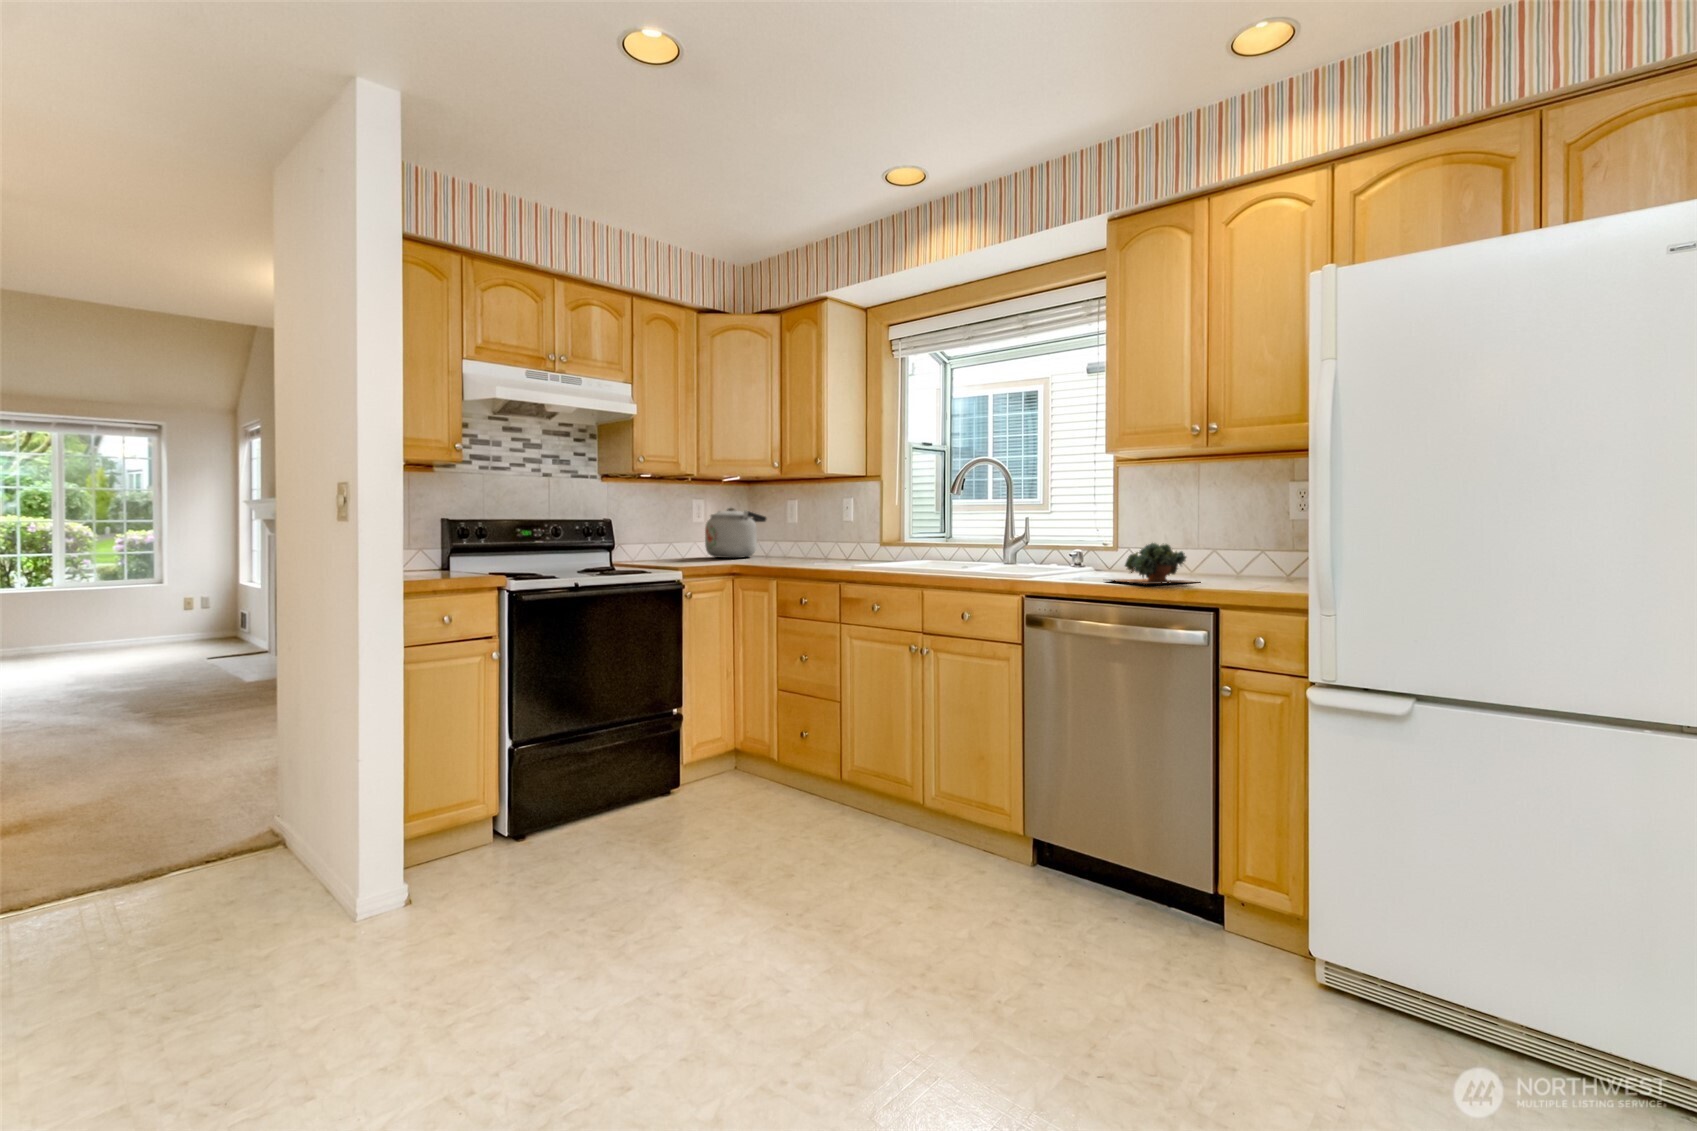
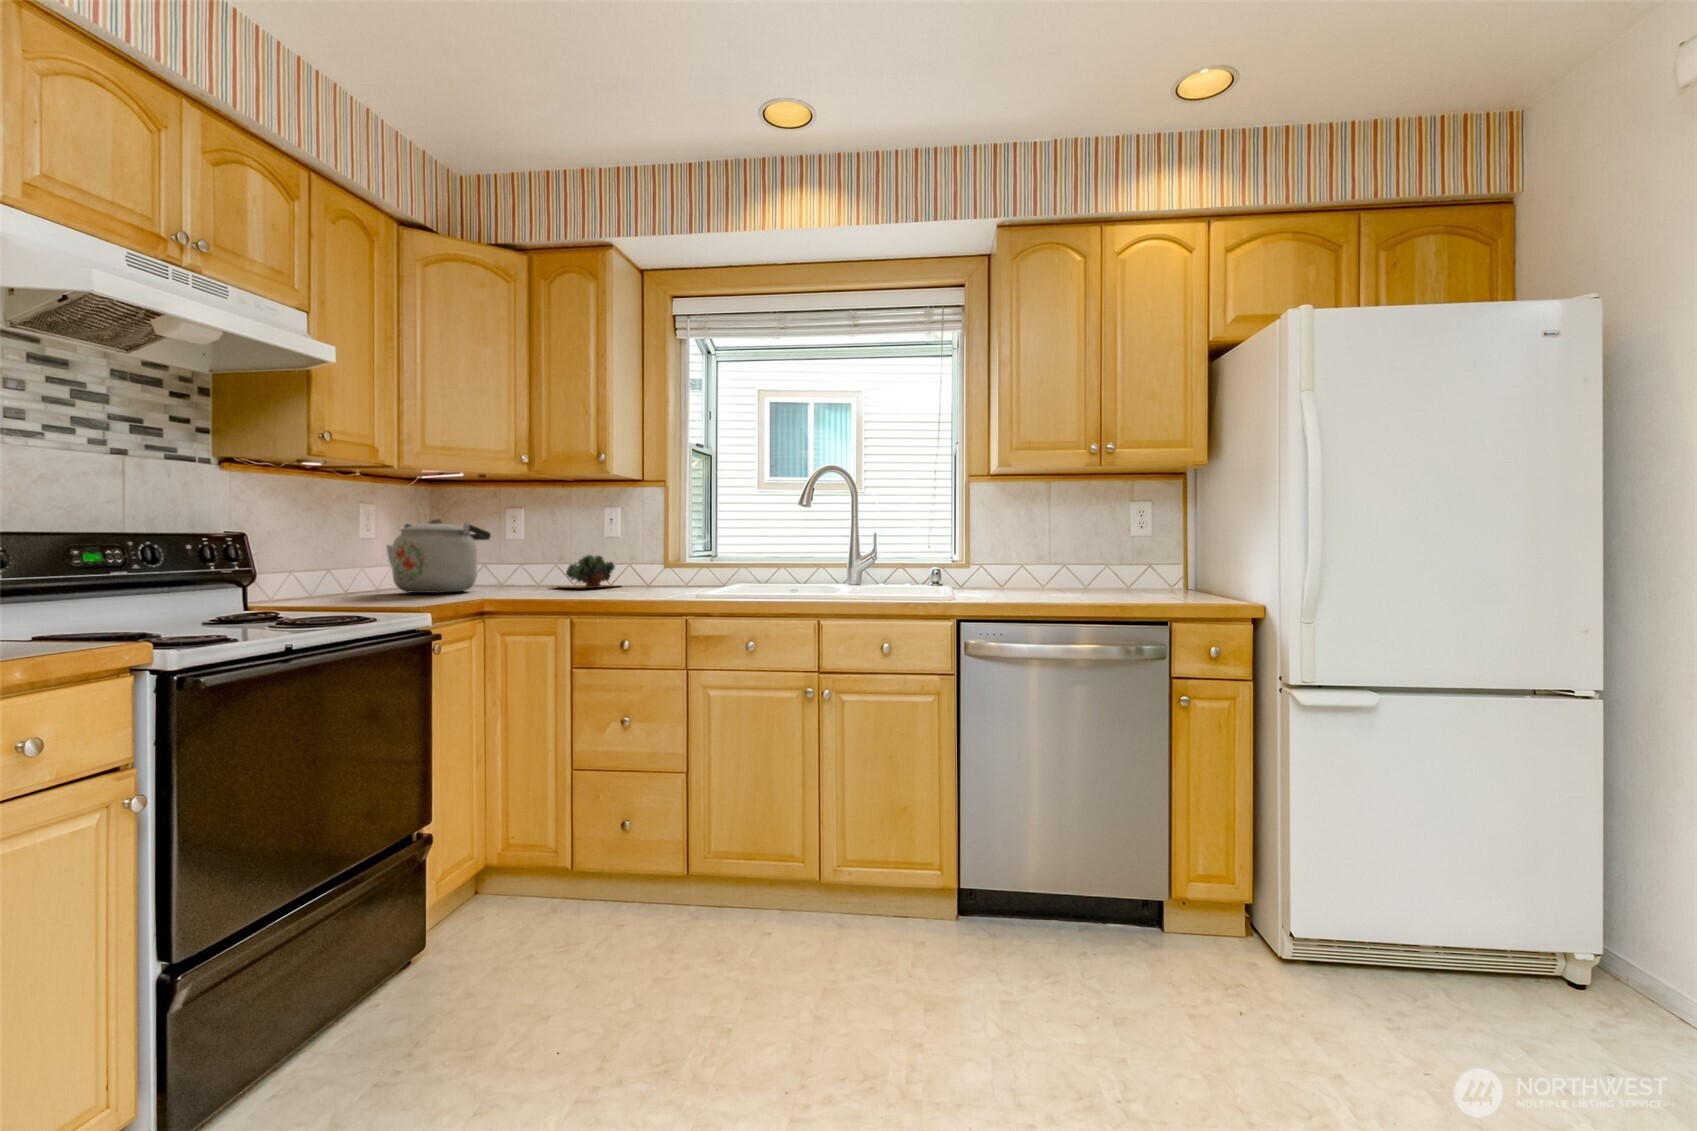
succulent plant: present [1113,543,1194,584] -> present [558,555,622,588]

